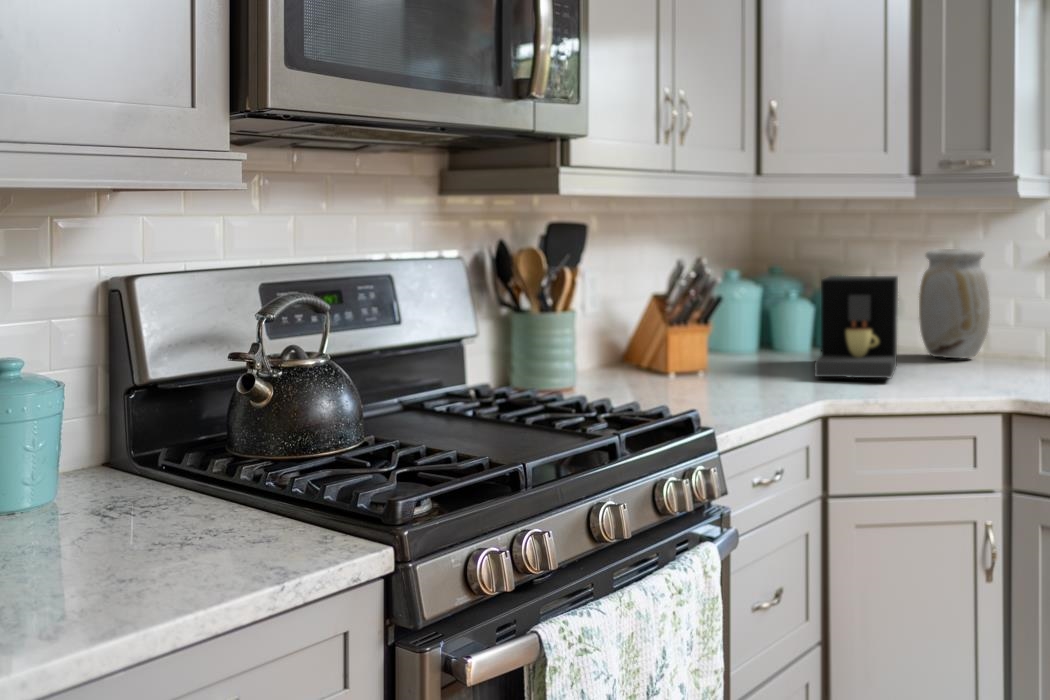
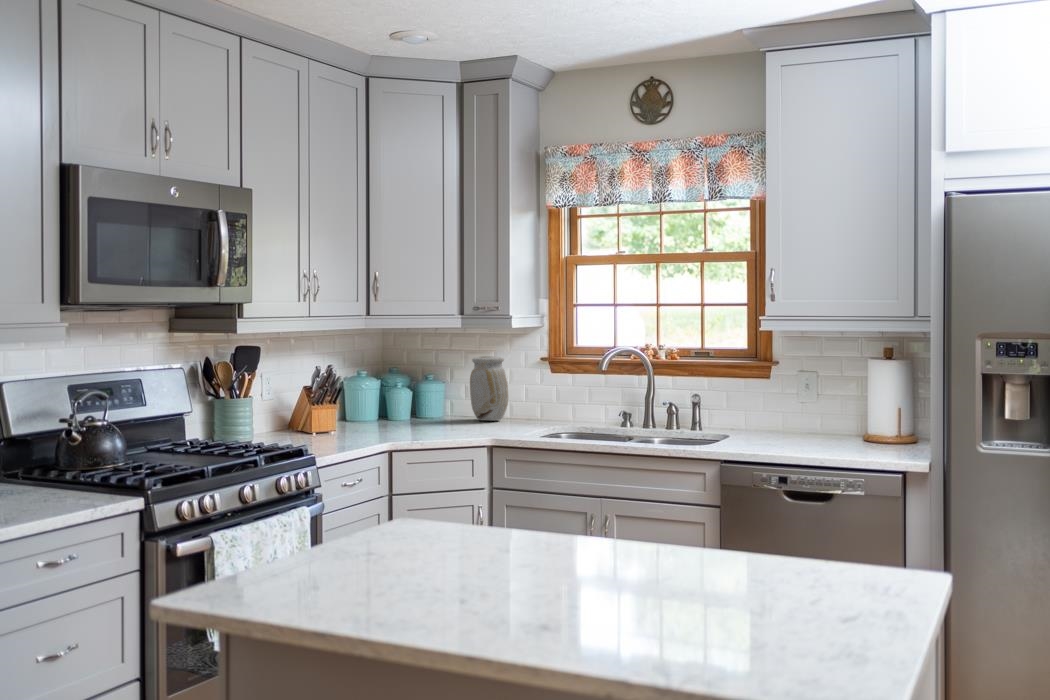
coffee maker: present [815,276,898,378] -> none [396,373,454,432]

